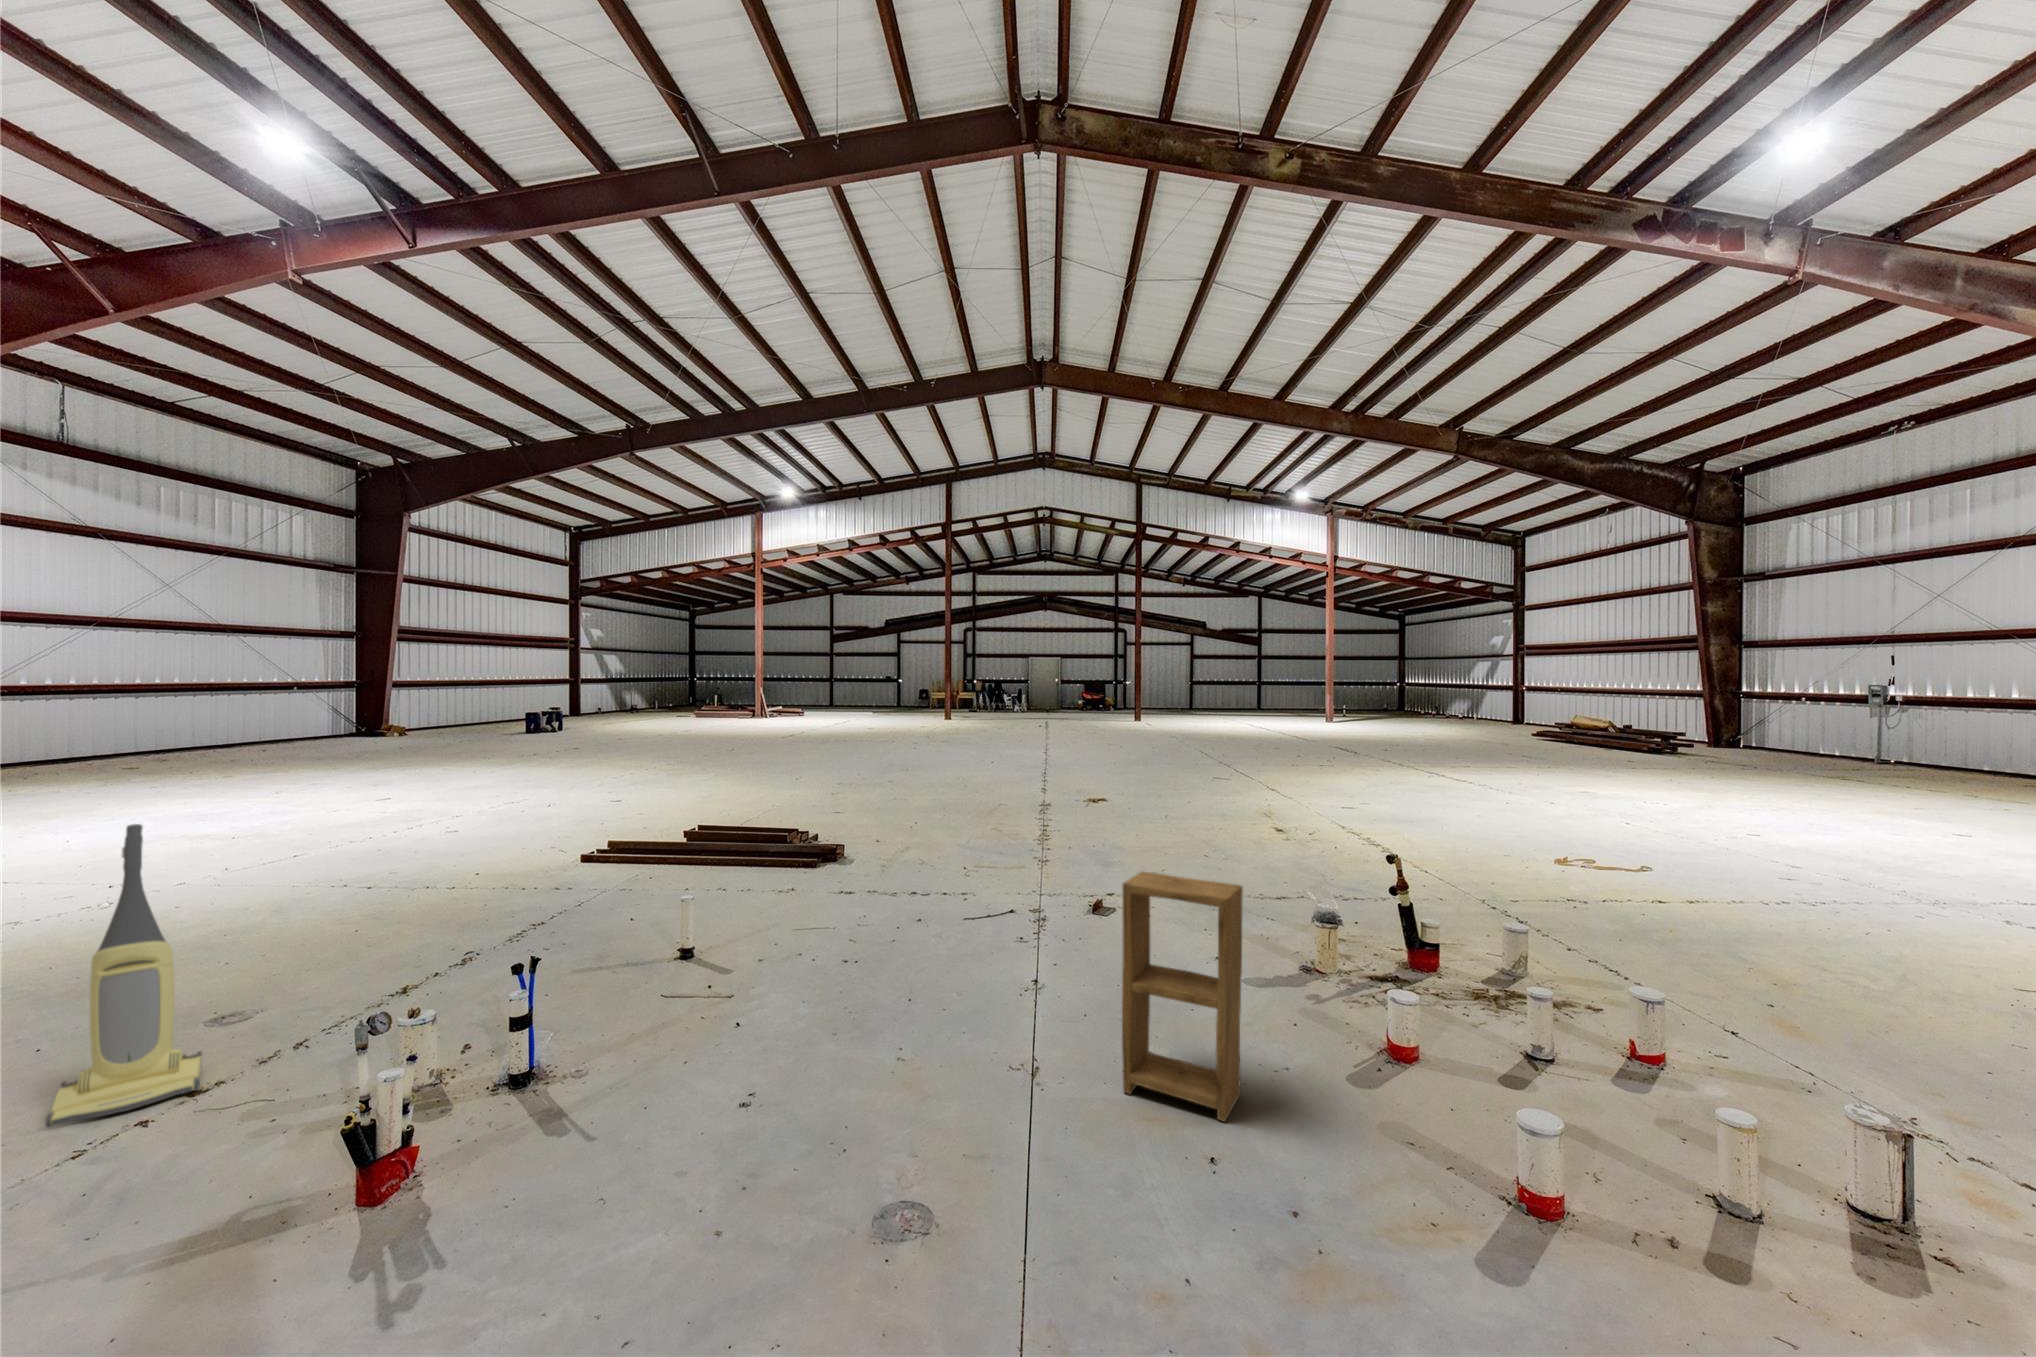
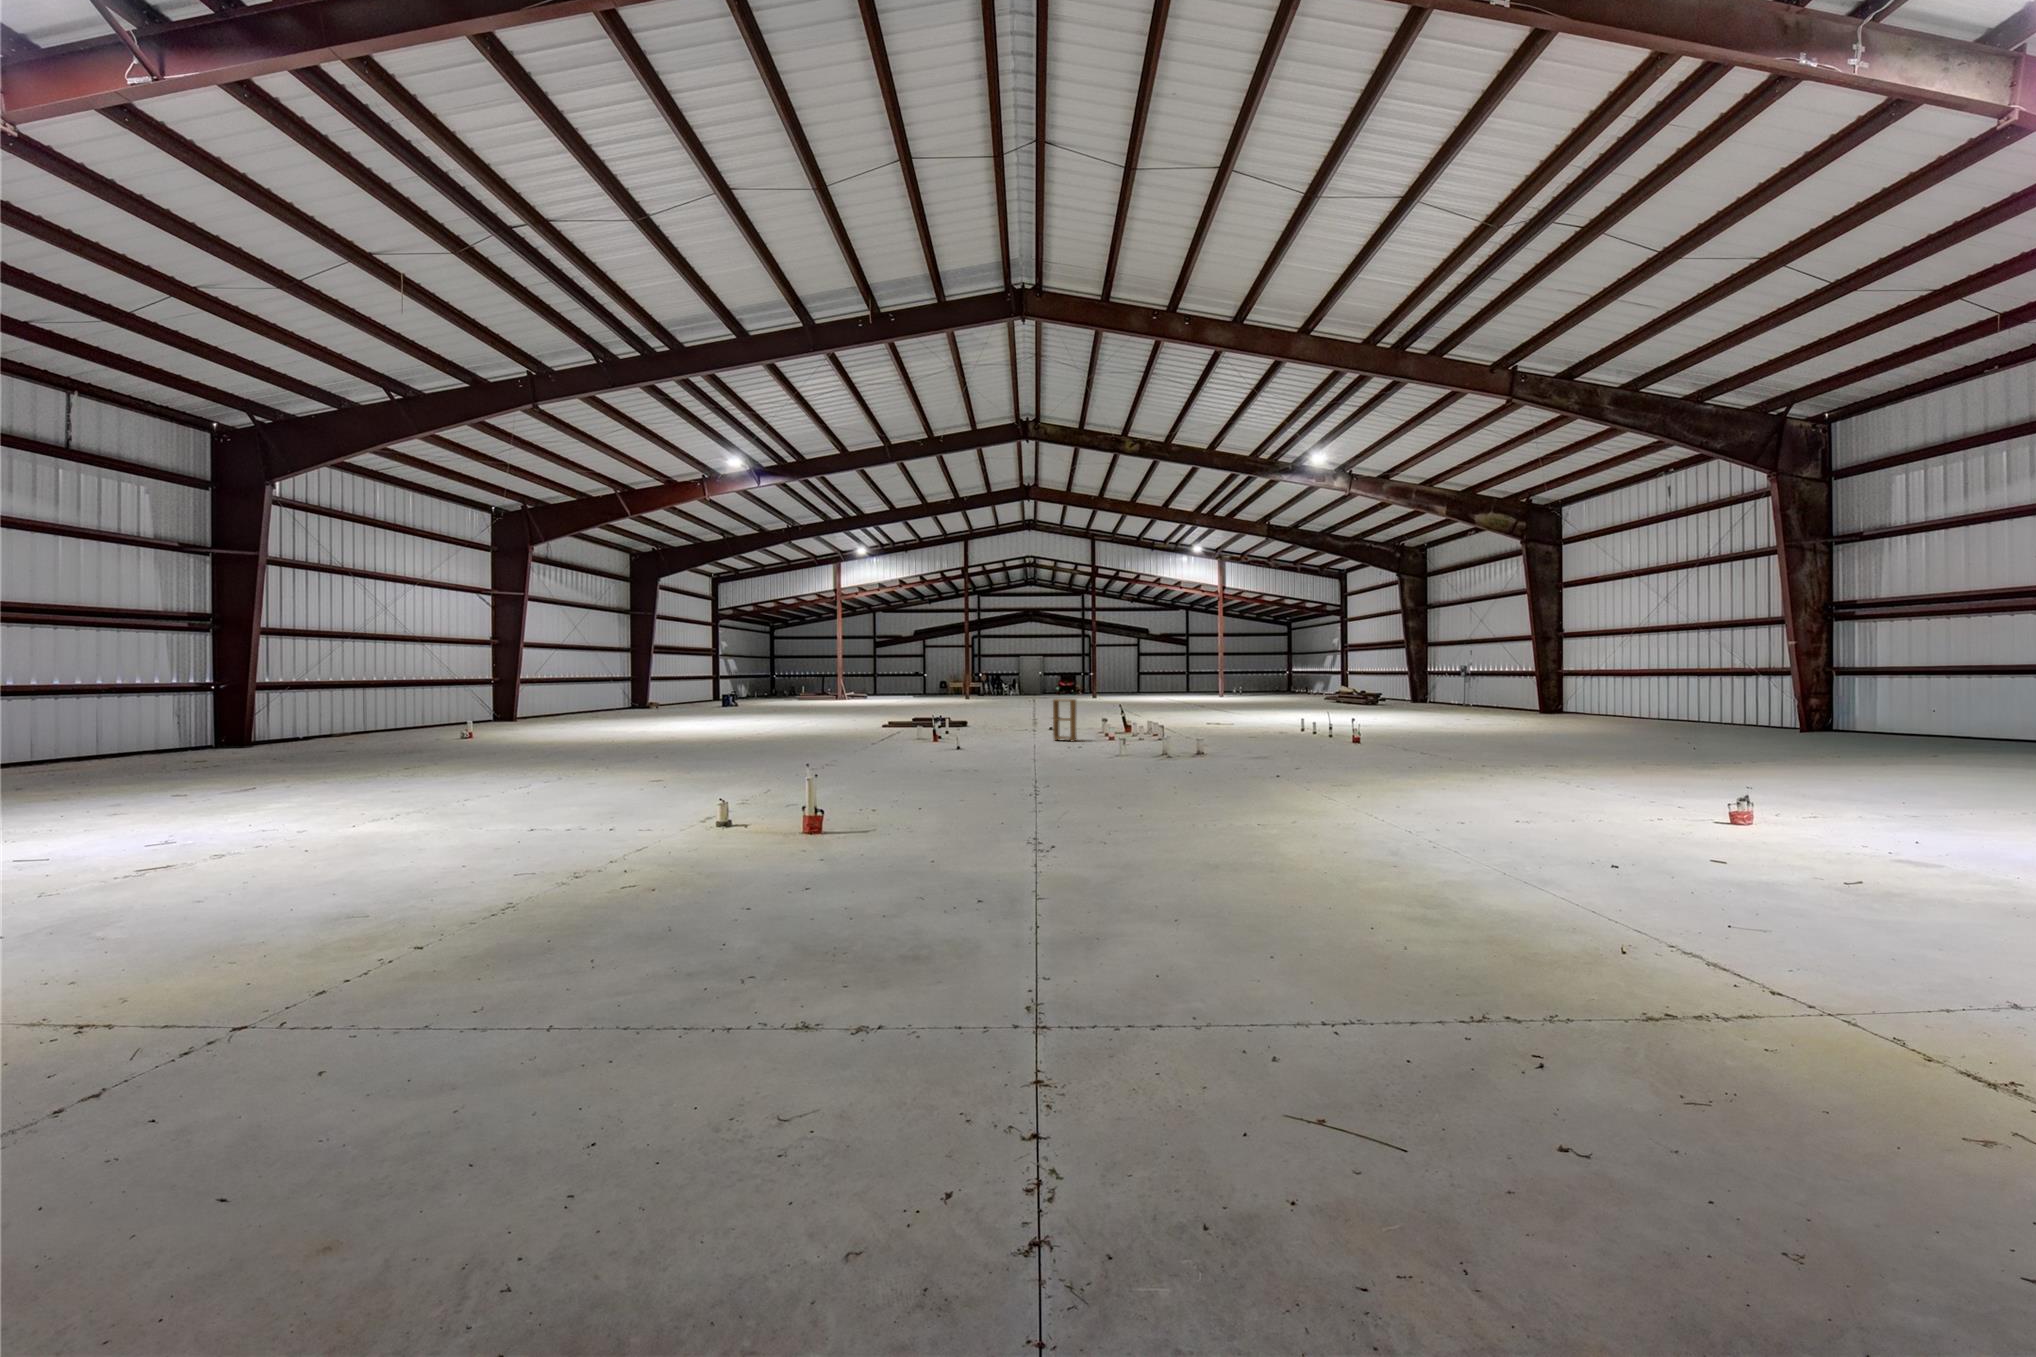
vacuum cleaner: present [46,824,202,1127] -> none [849,691,871,745]

